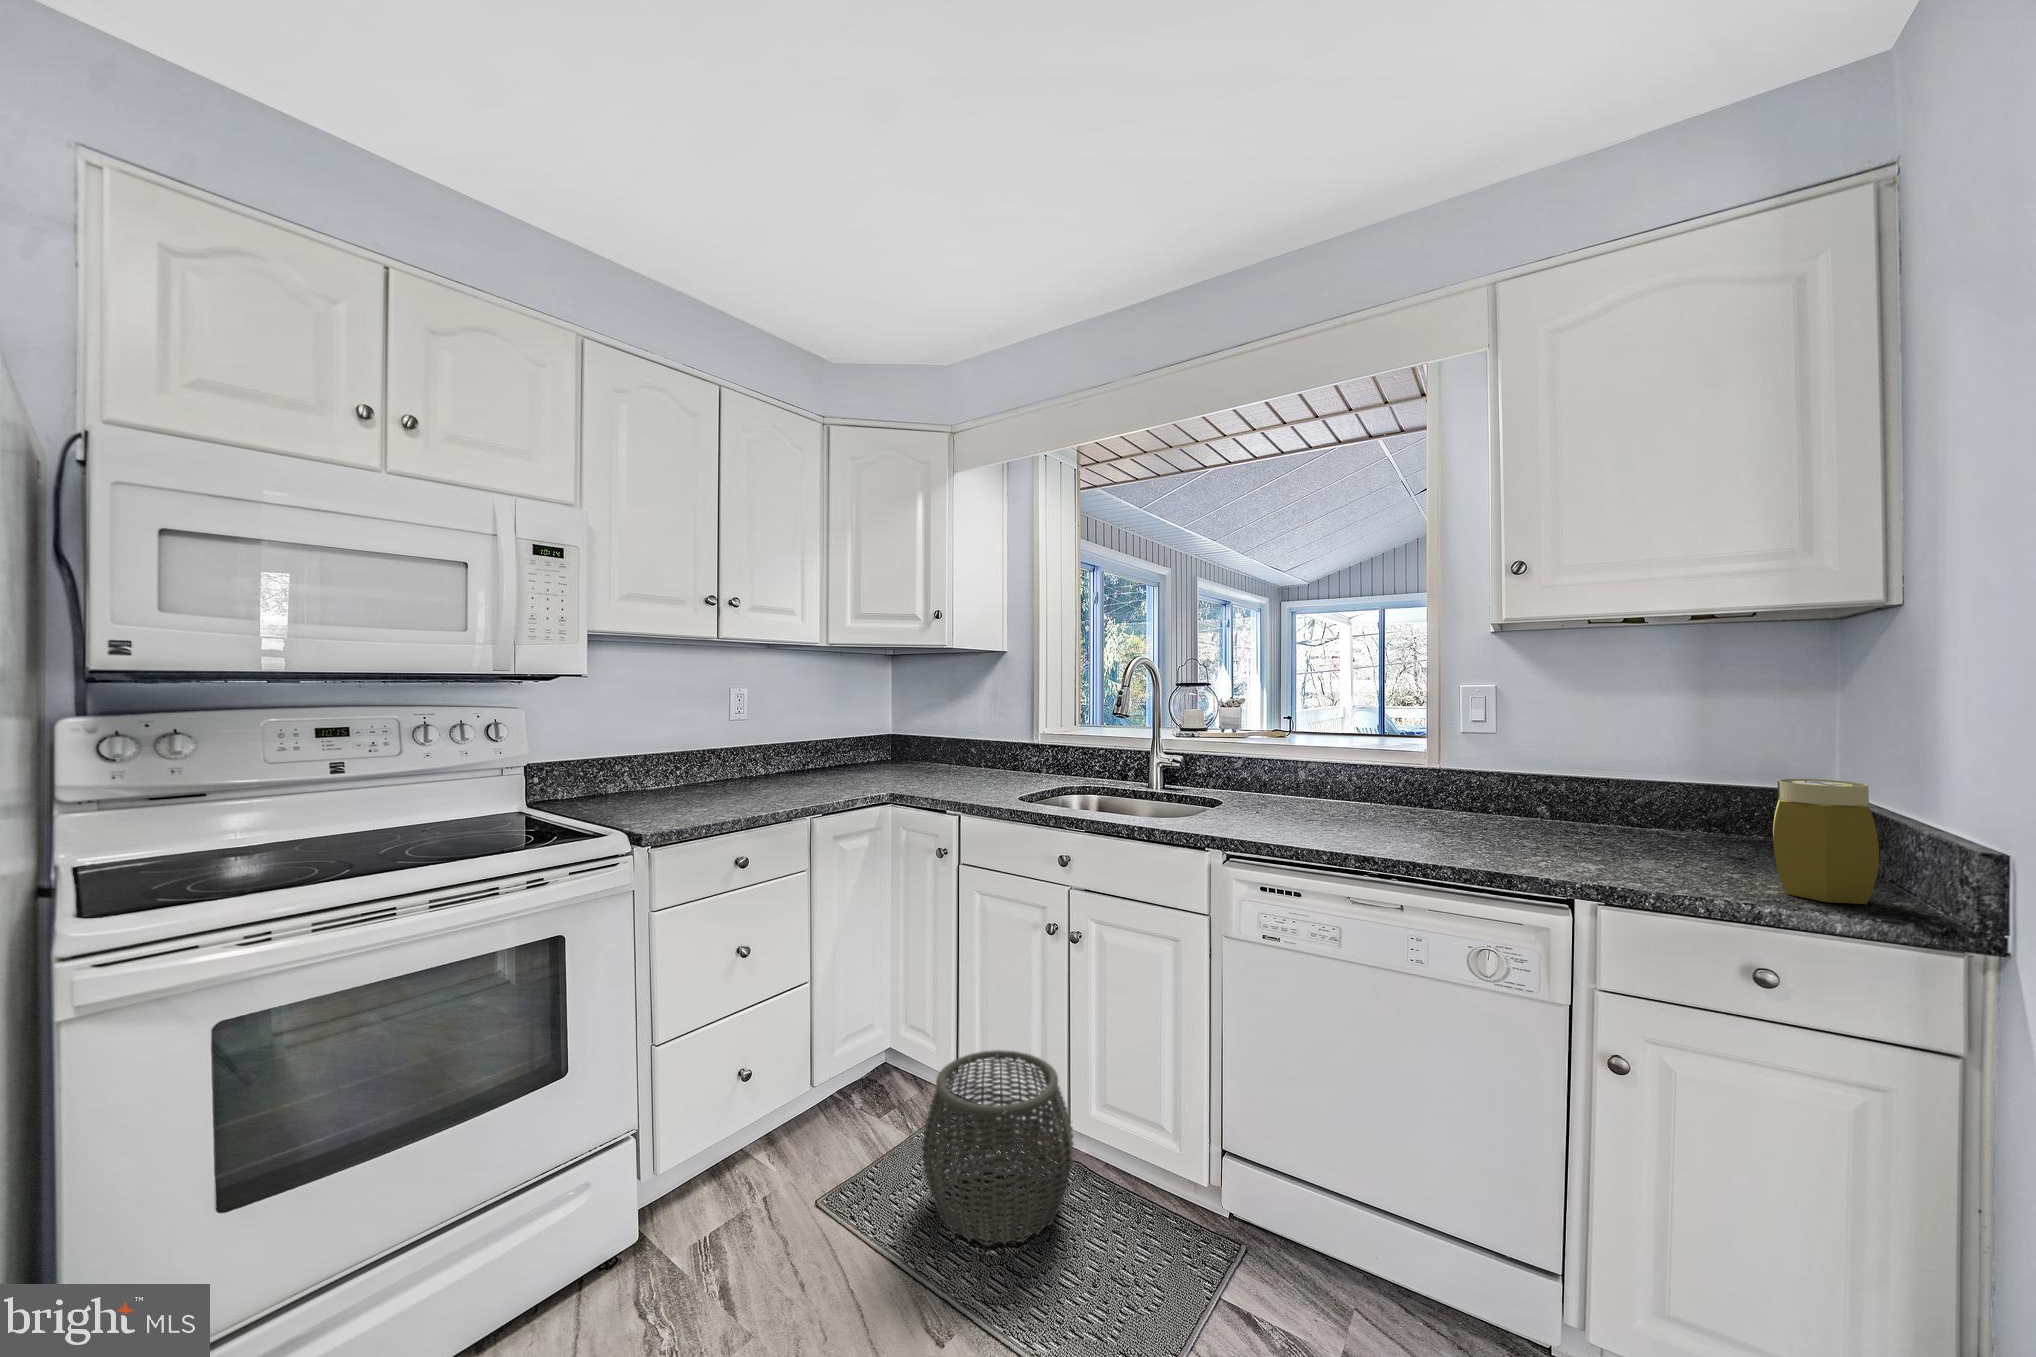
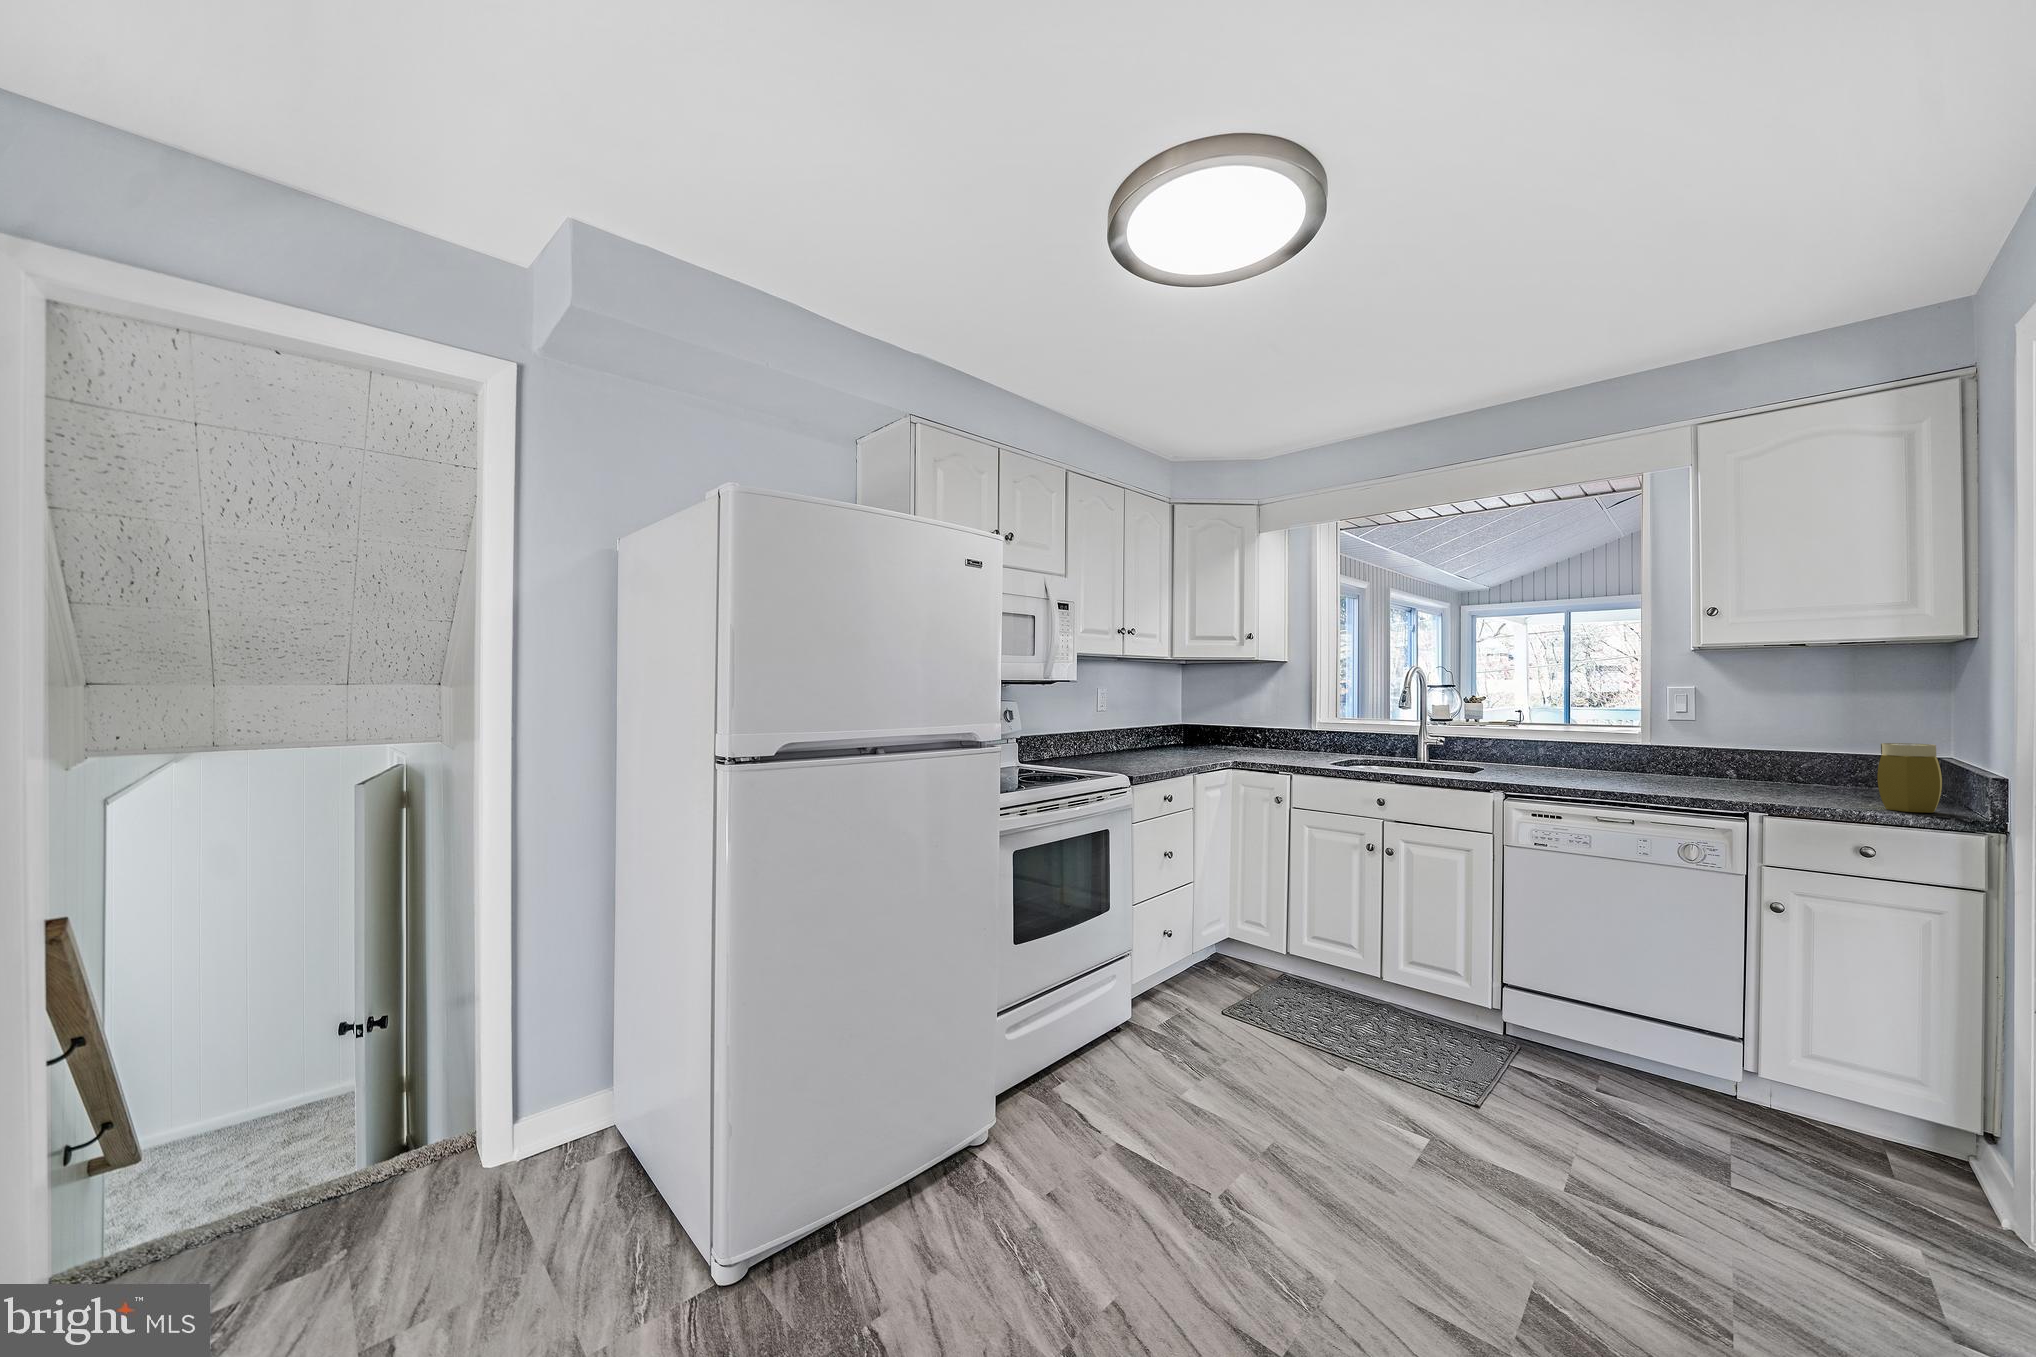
woven basket: present [922,1050,1074,1245] -> none [1296,925,1400,1033]

